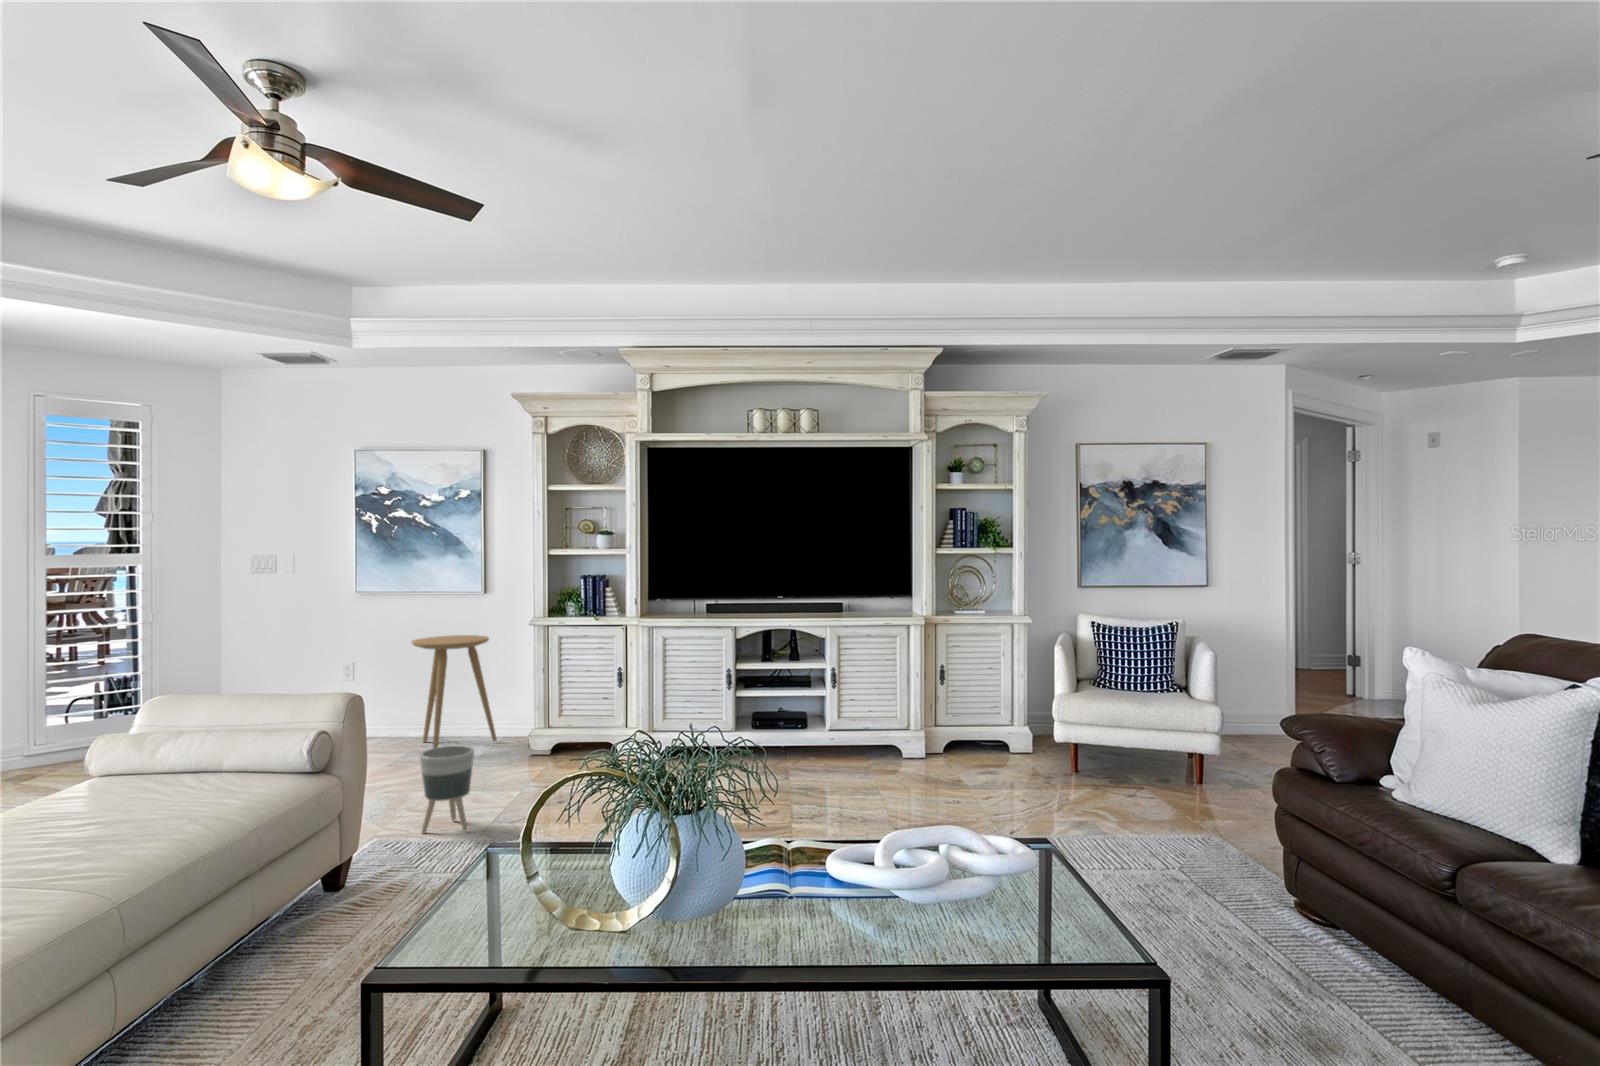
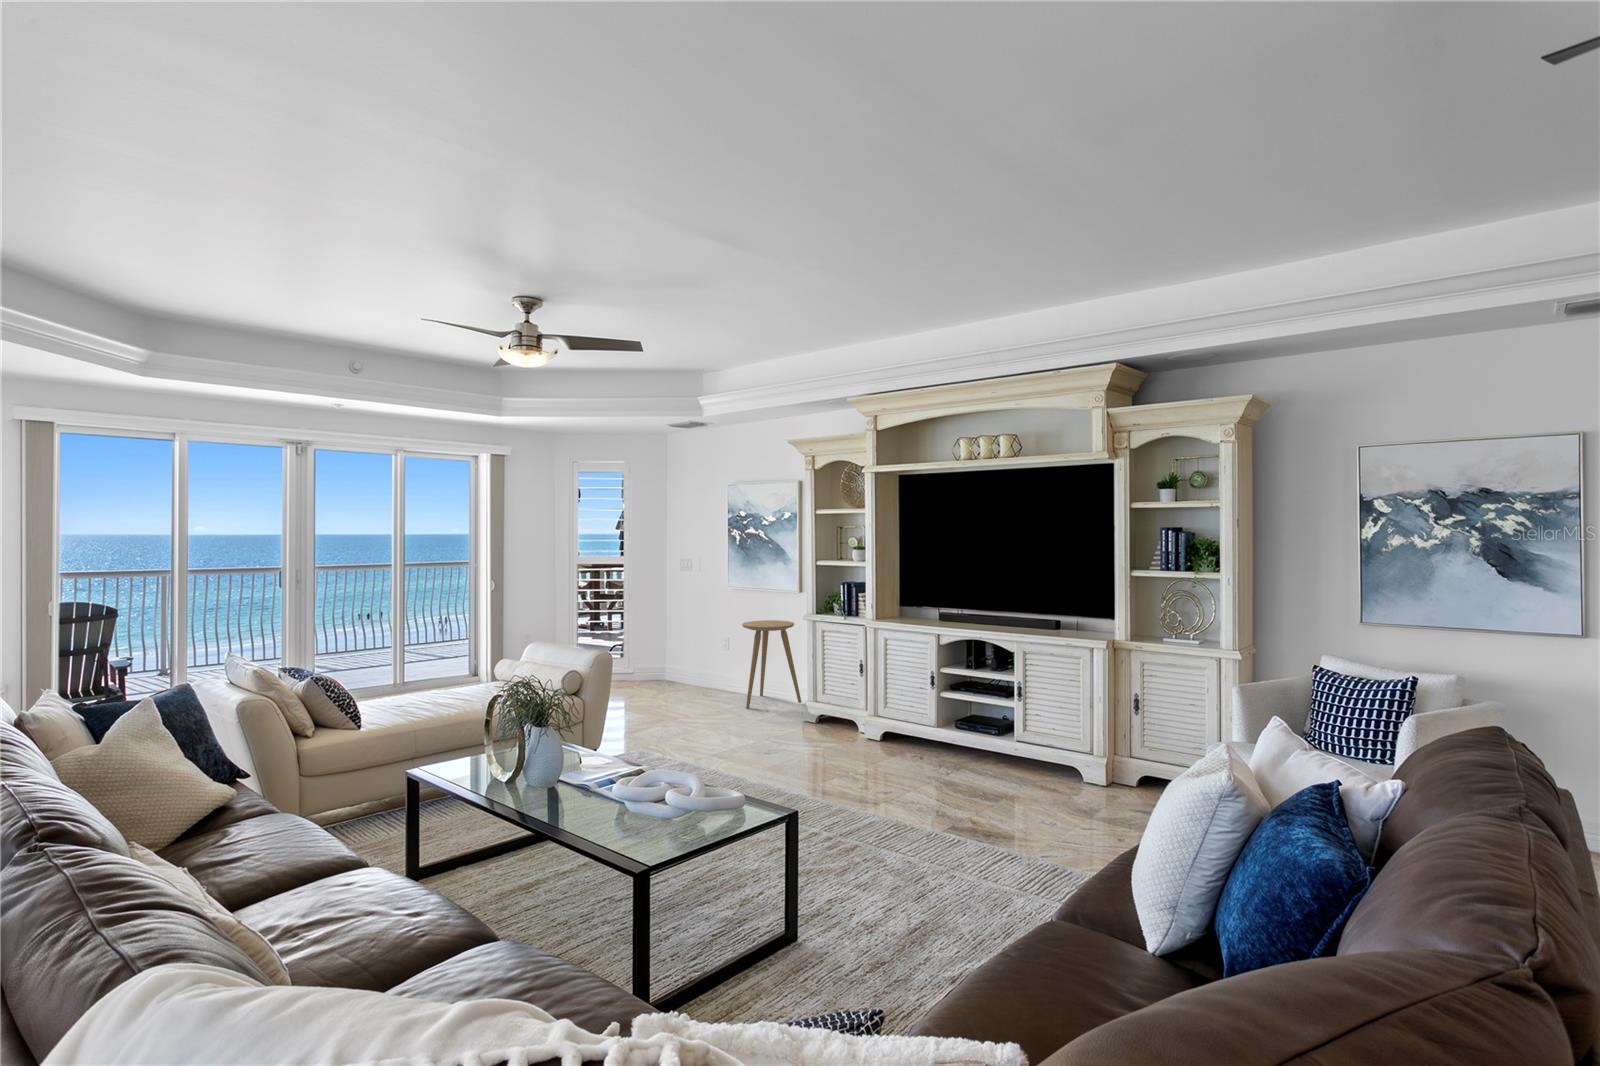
planter: present [420,746,474,833] -> none [663,698,698,759]

